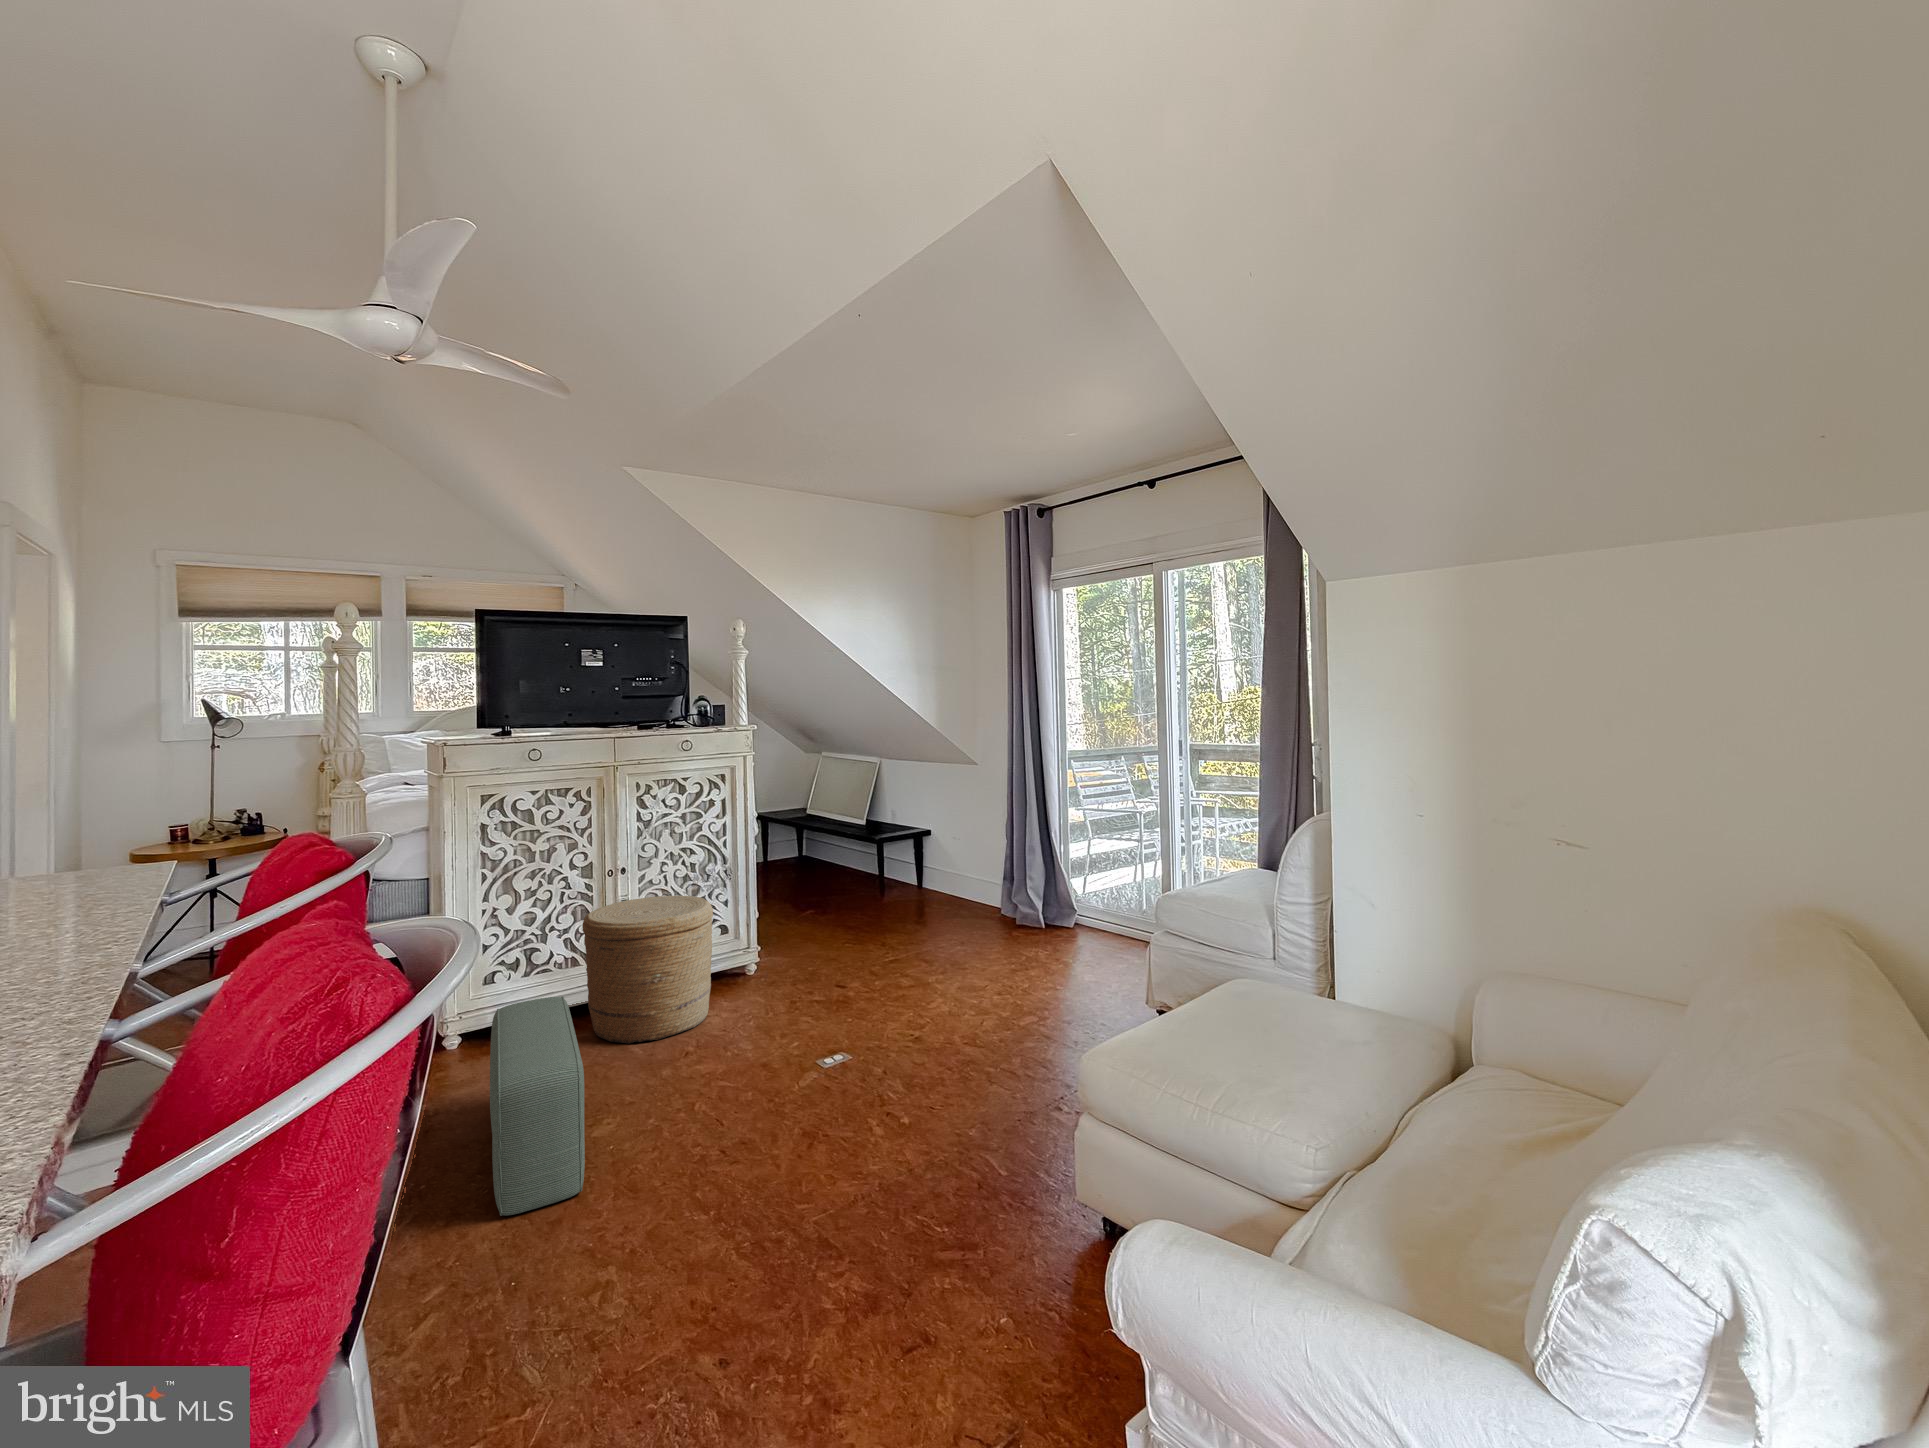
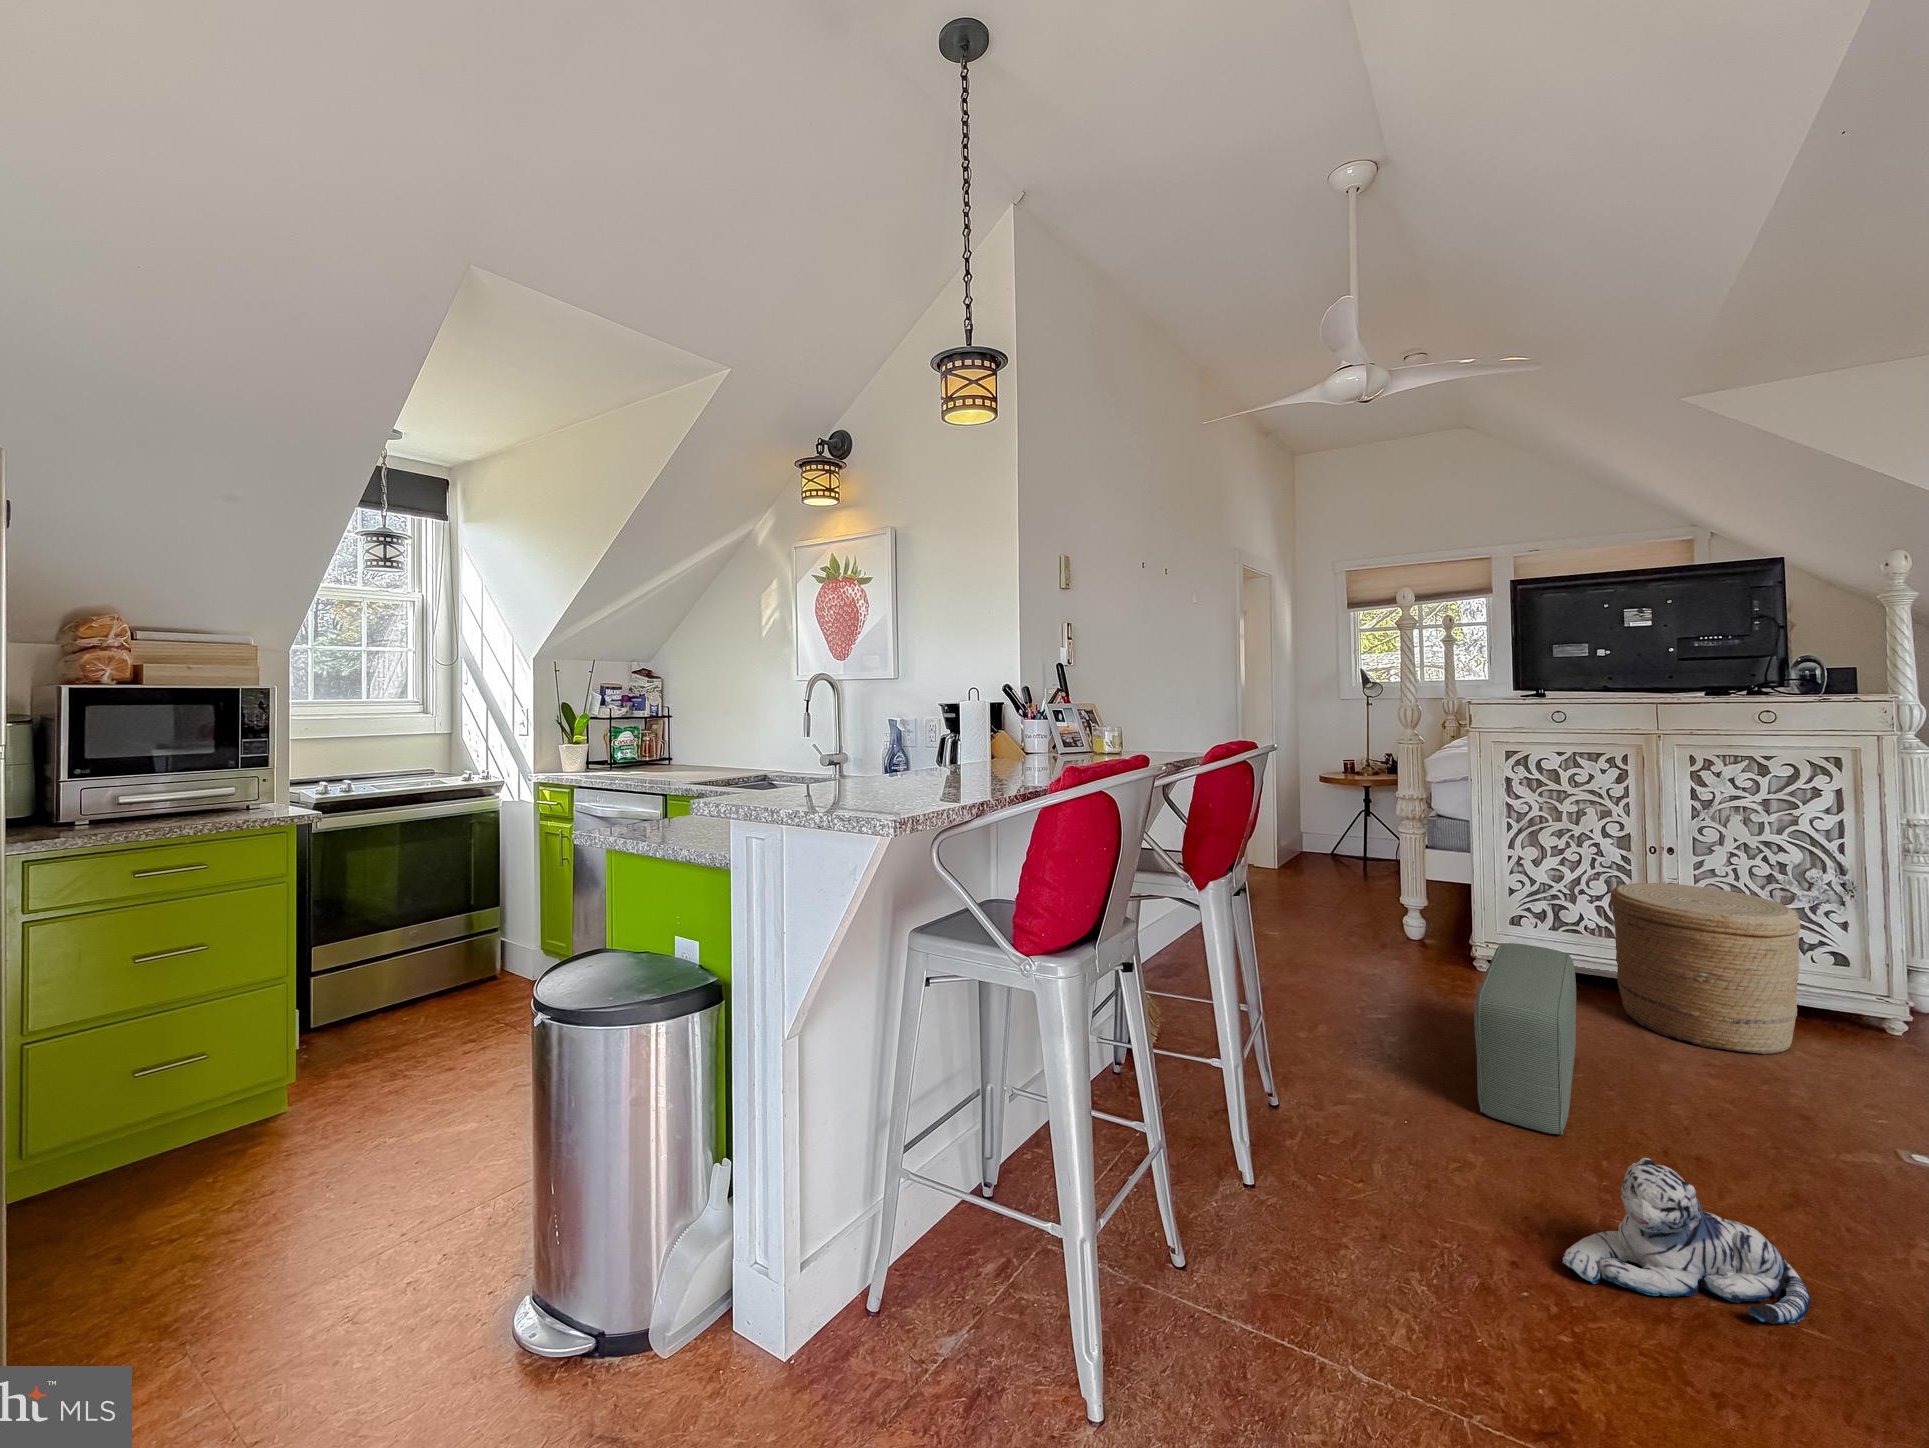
plush toy: none [622,1171,783,1335] -> present [1563,1158,1811,1324]

